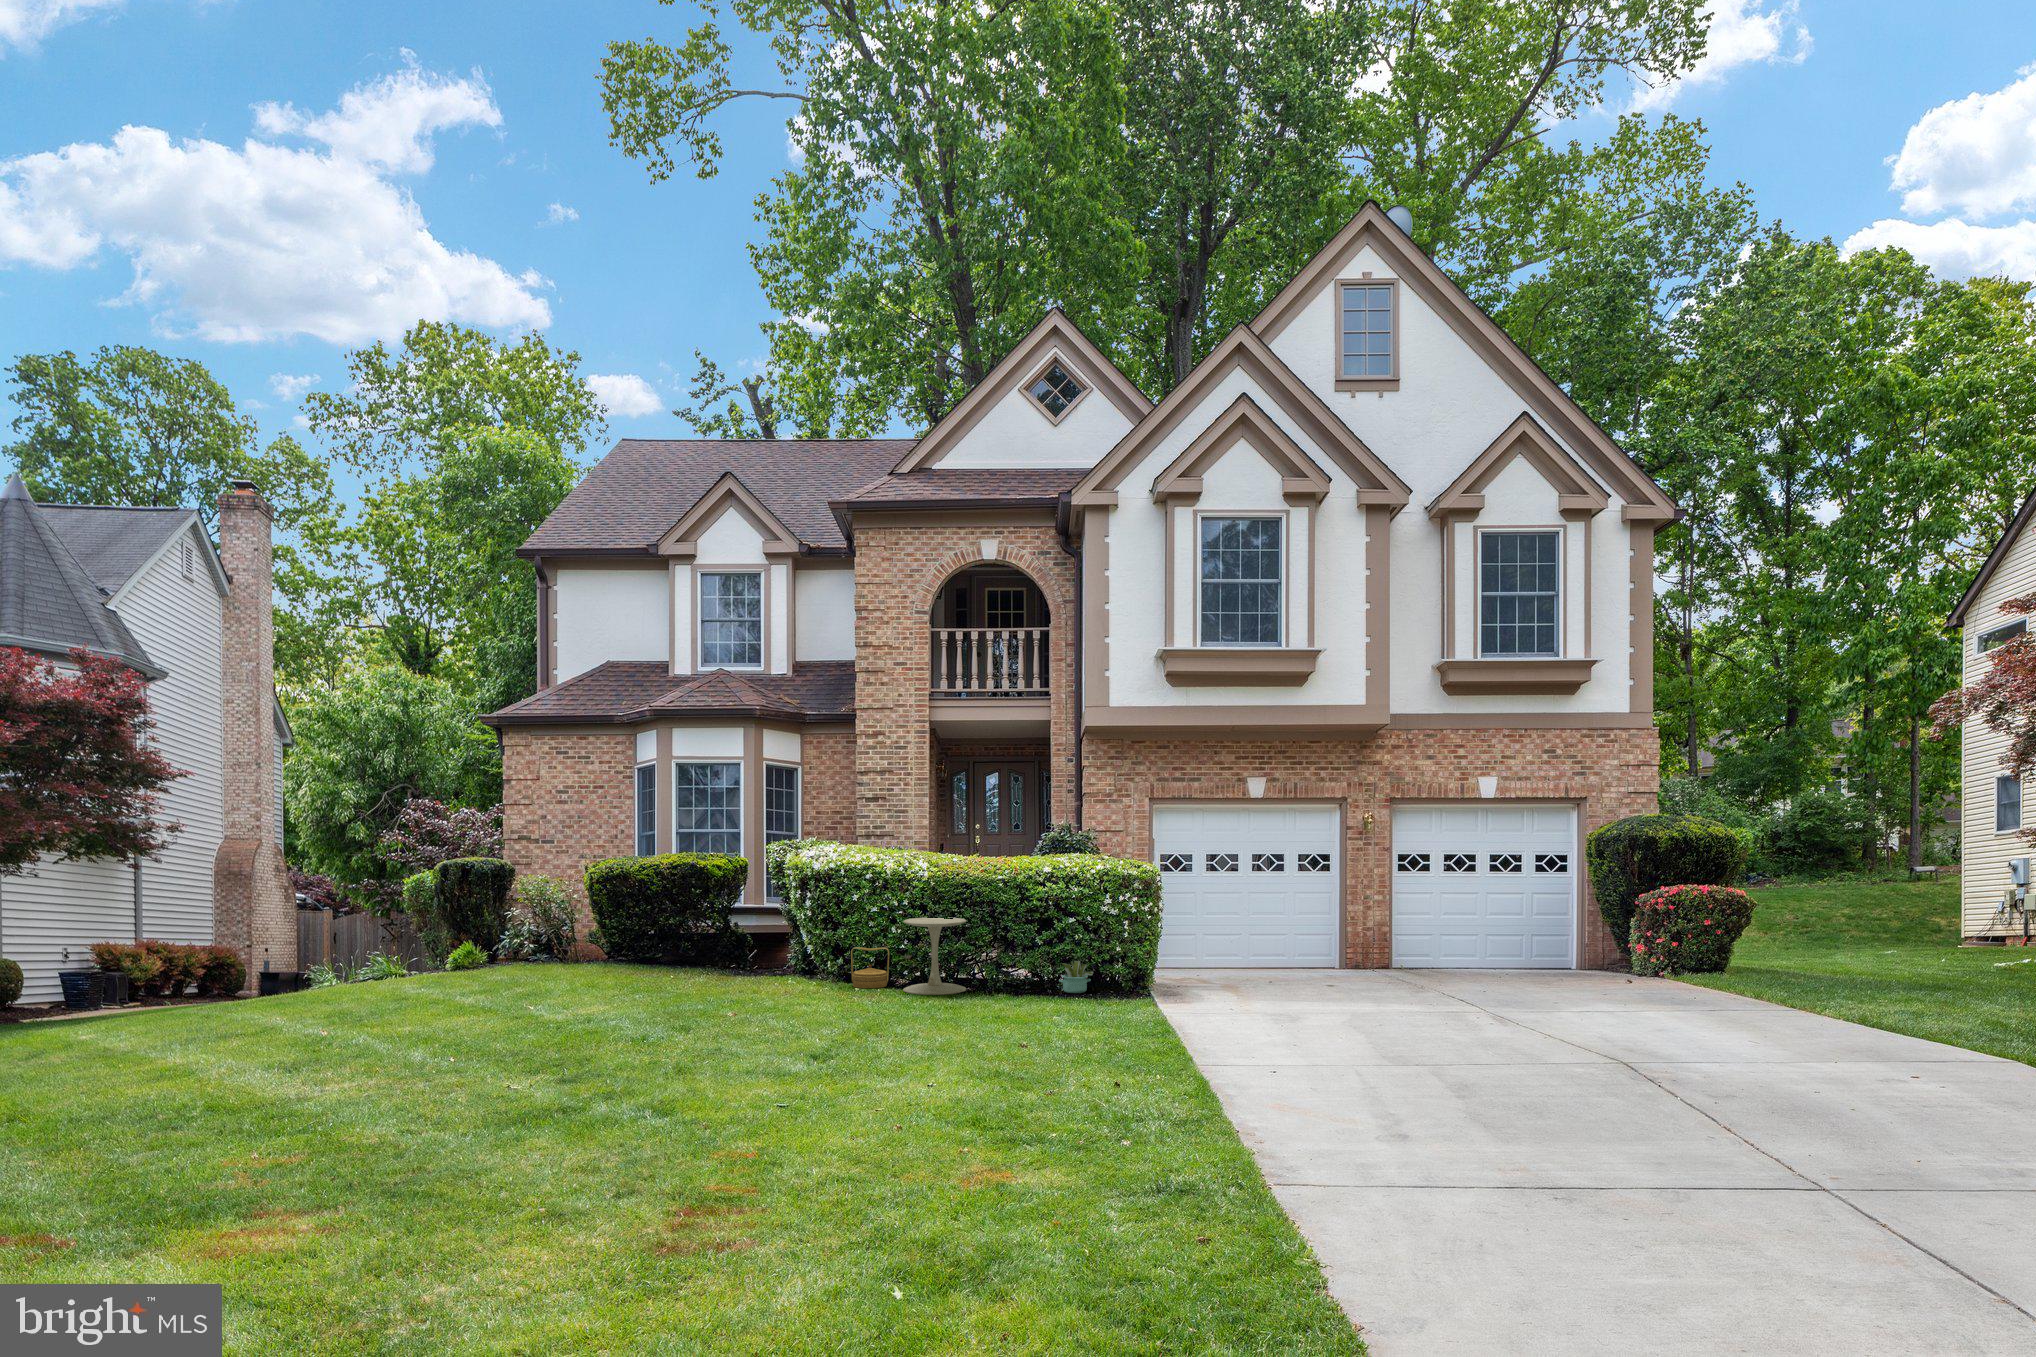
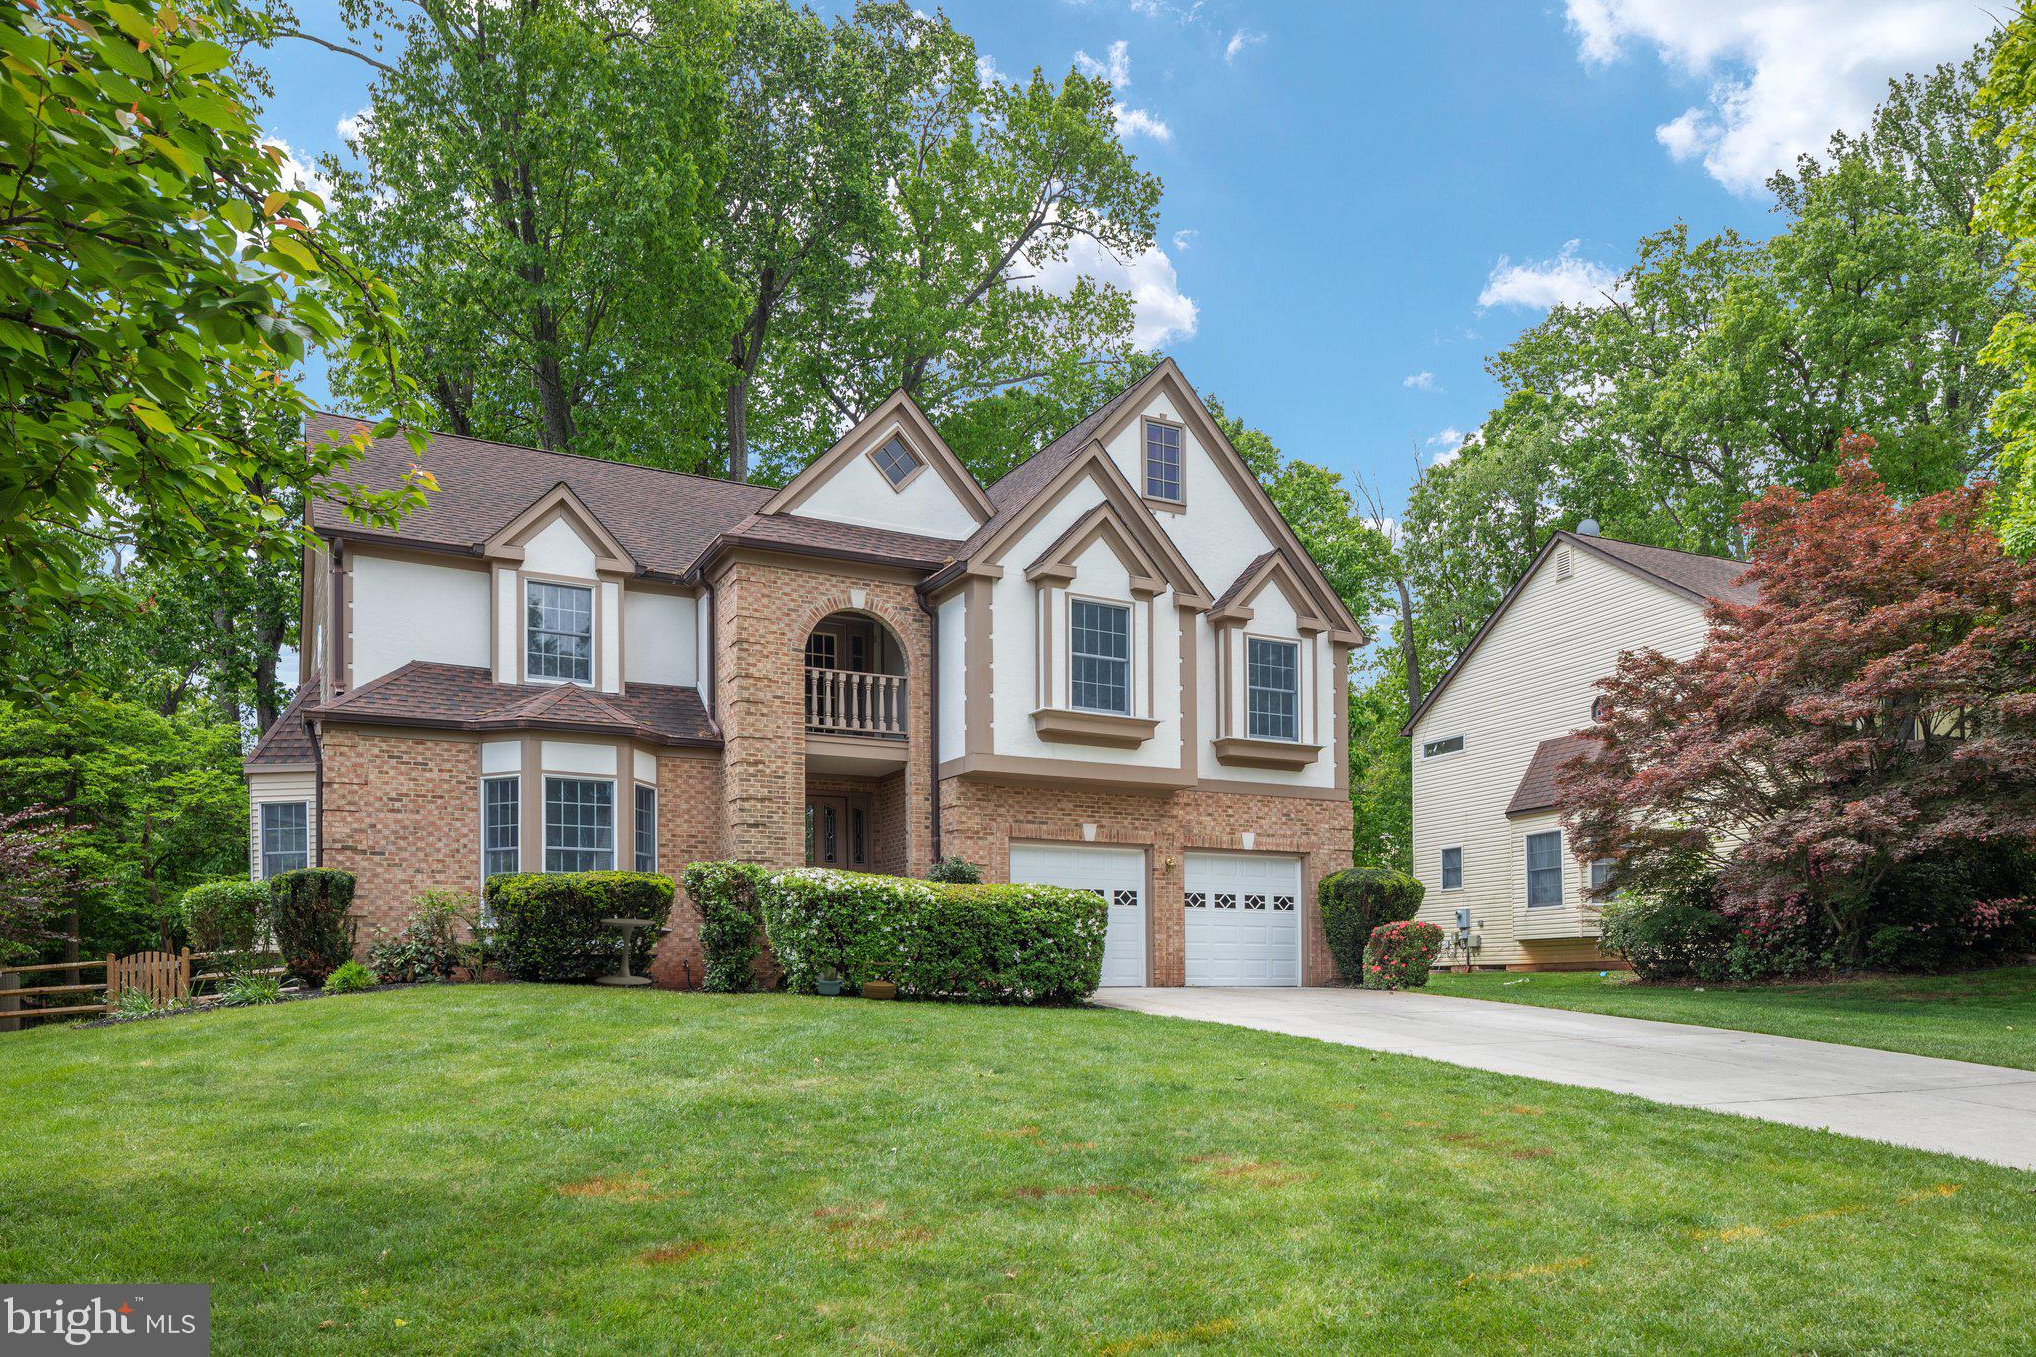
pedestal table: present [903,918,966,995] -> present [595,919,656,985]
decorative plant: present [1059,961,1093,993] -> present [815,968,845,995]

